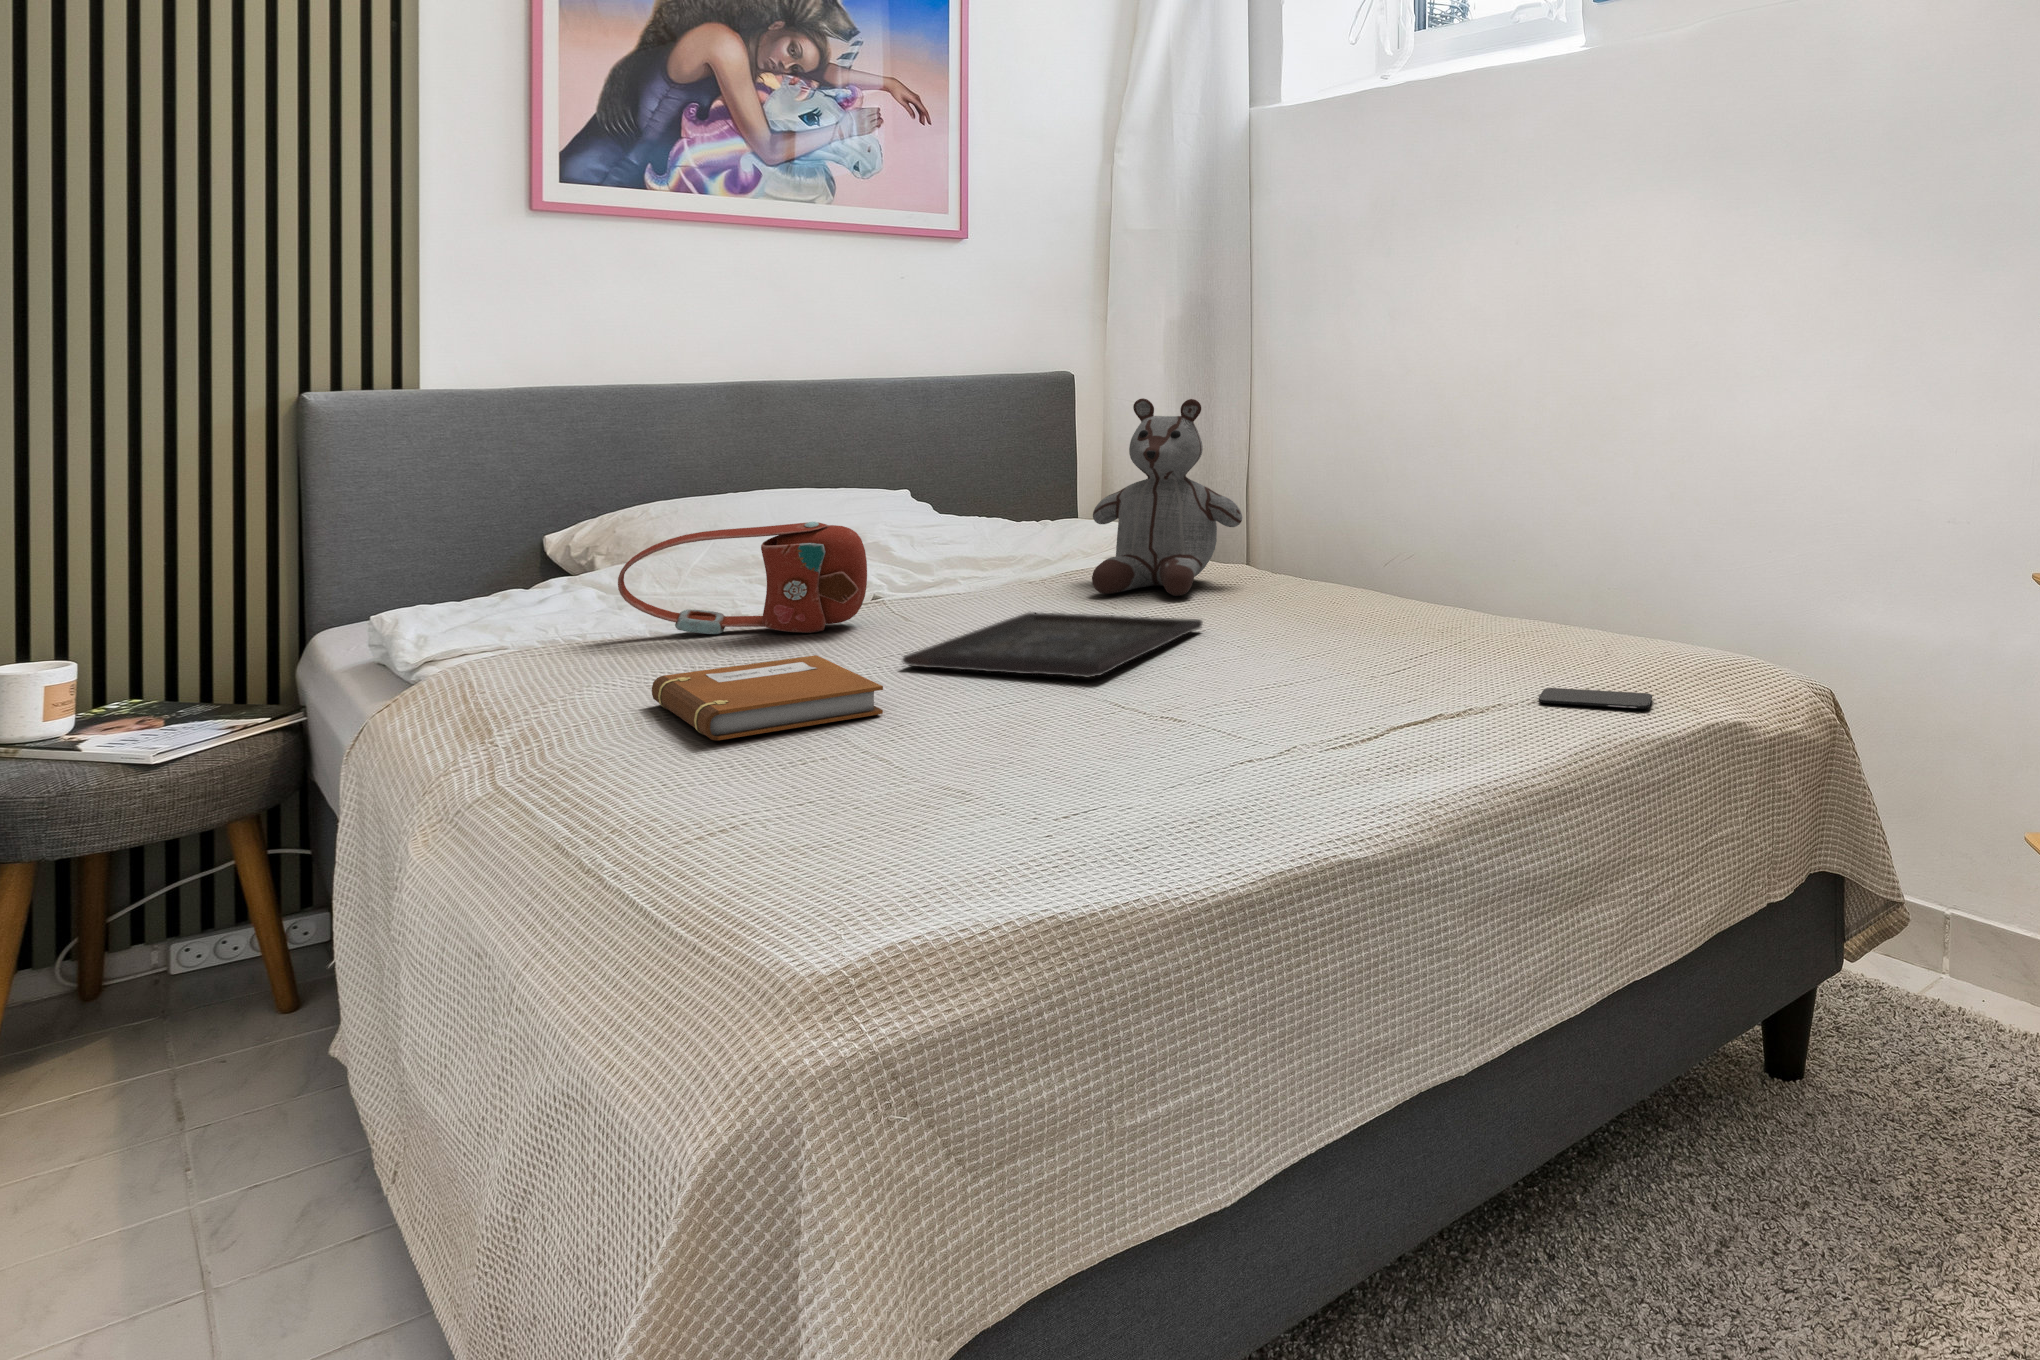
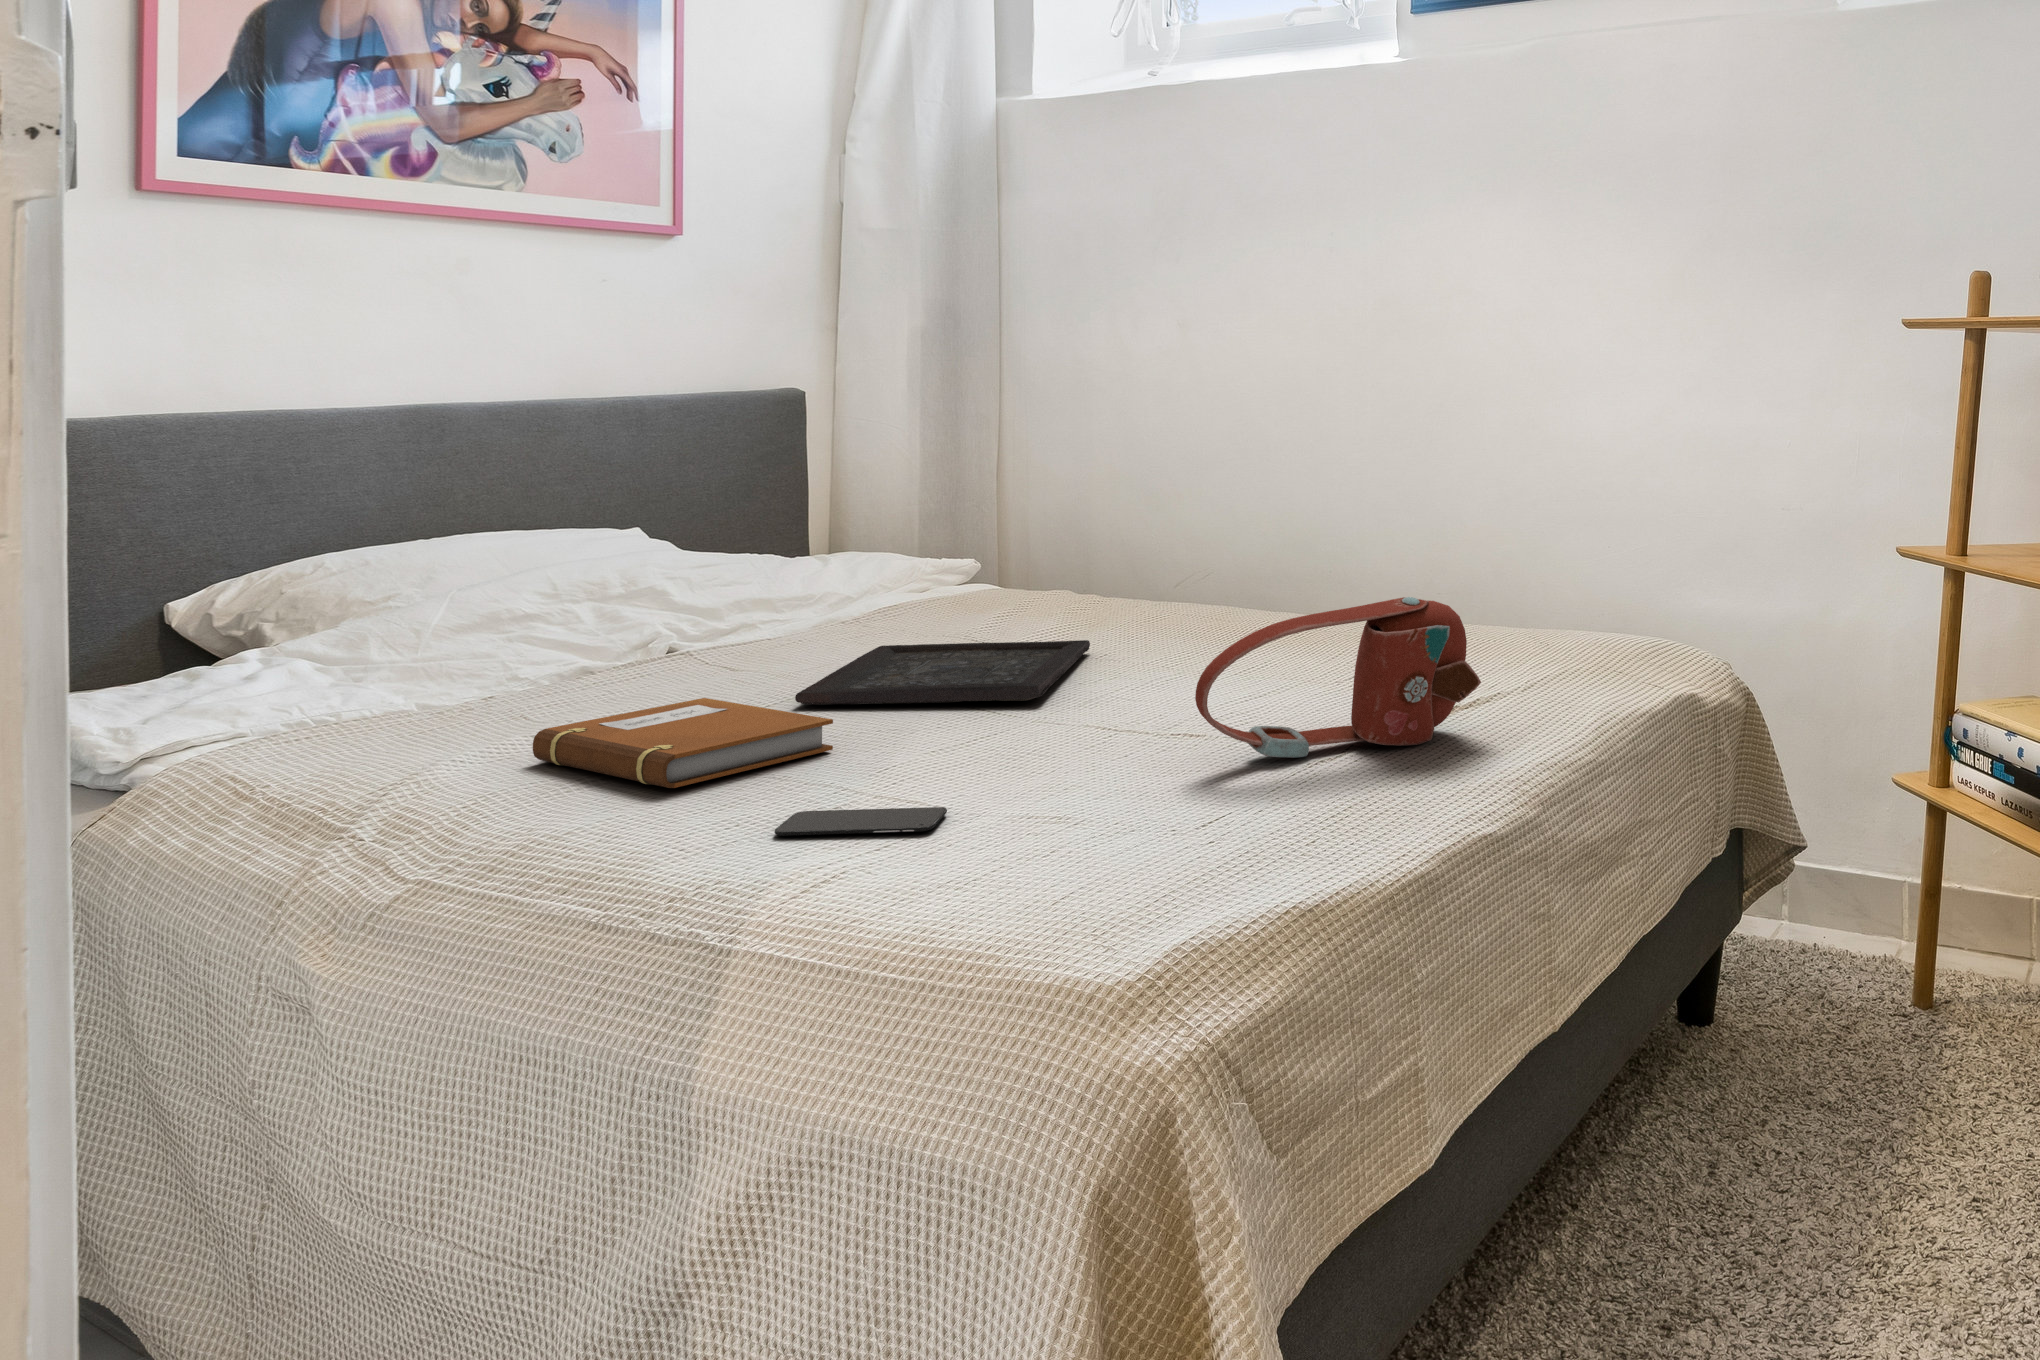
stuffed bear: present [1092,398,1242,596] -> none [905,412,1079,625]
handbag: present [618,522,867,634] -> present [1195,597,1481,758]
smartphone: present [1538,688,1652,709] -> present [775,807,947,836]

